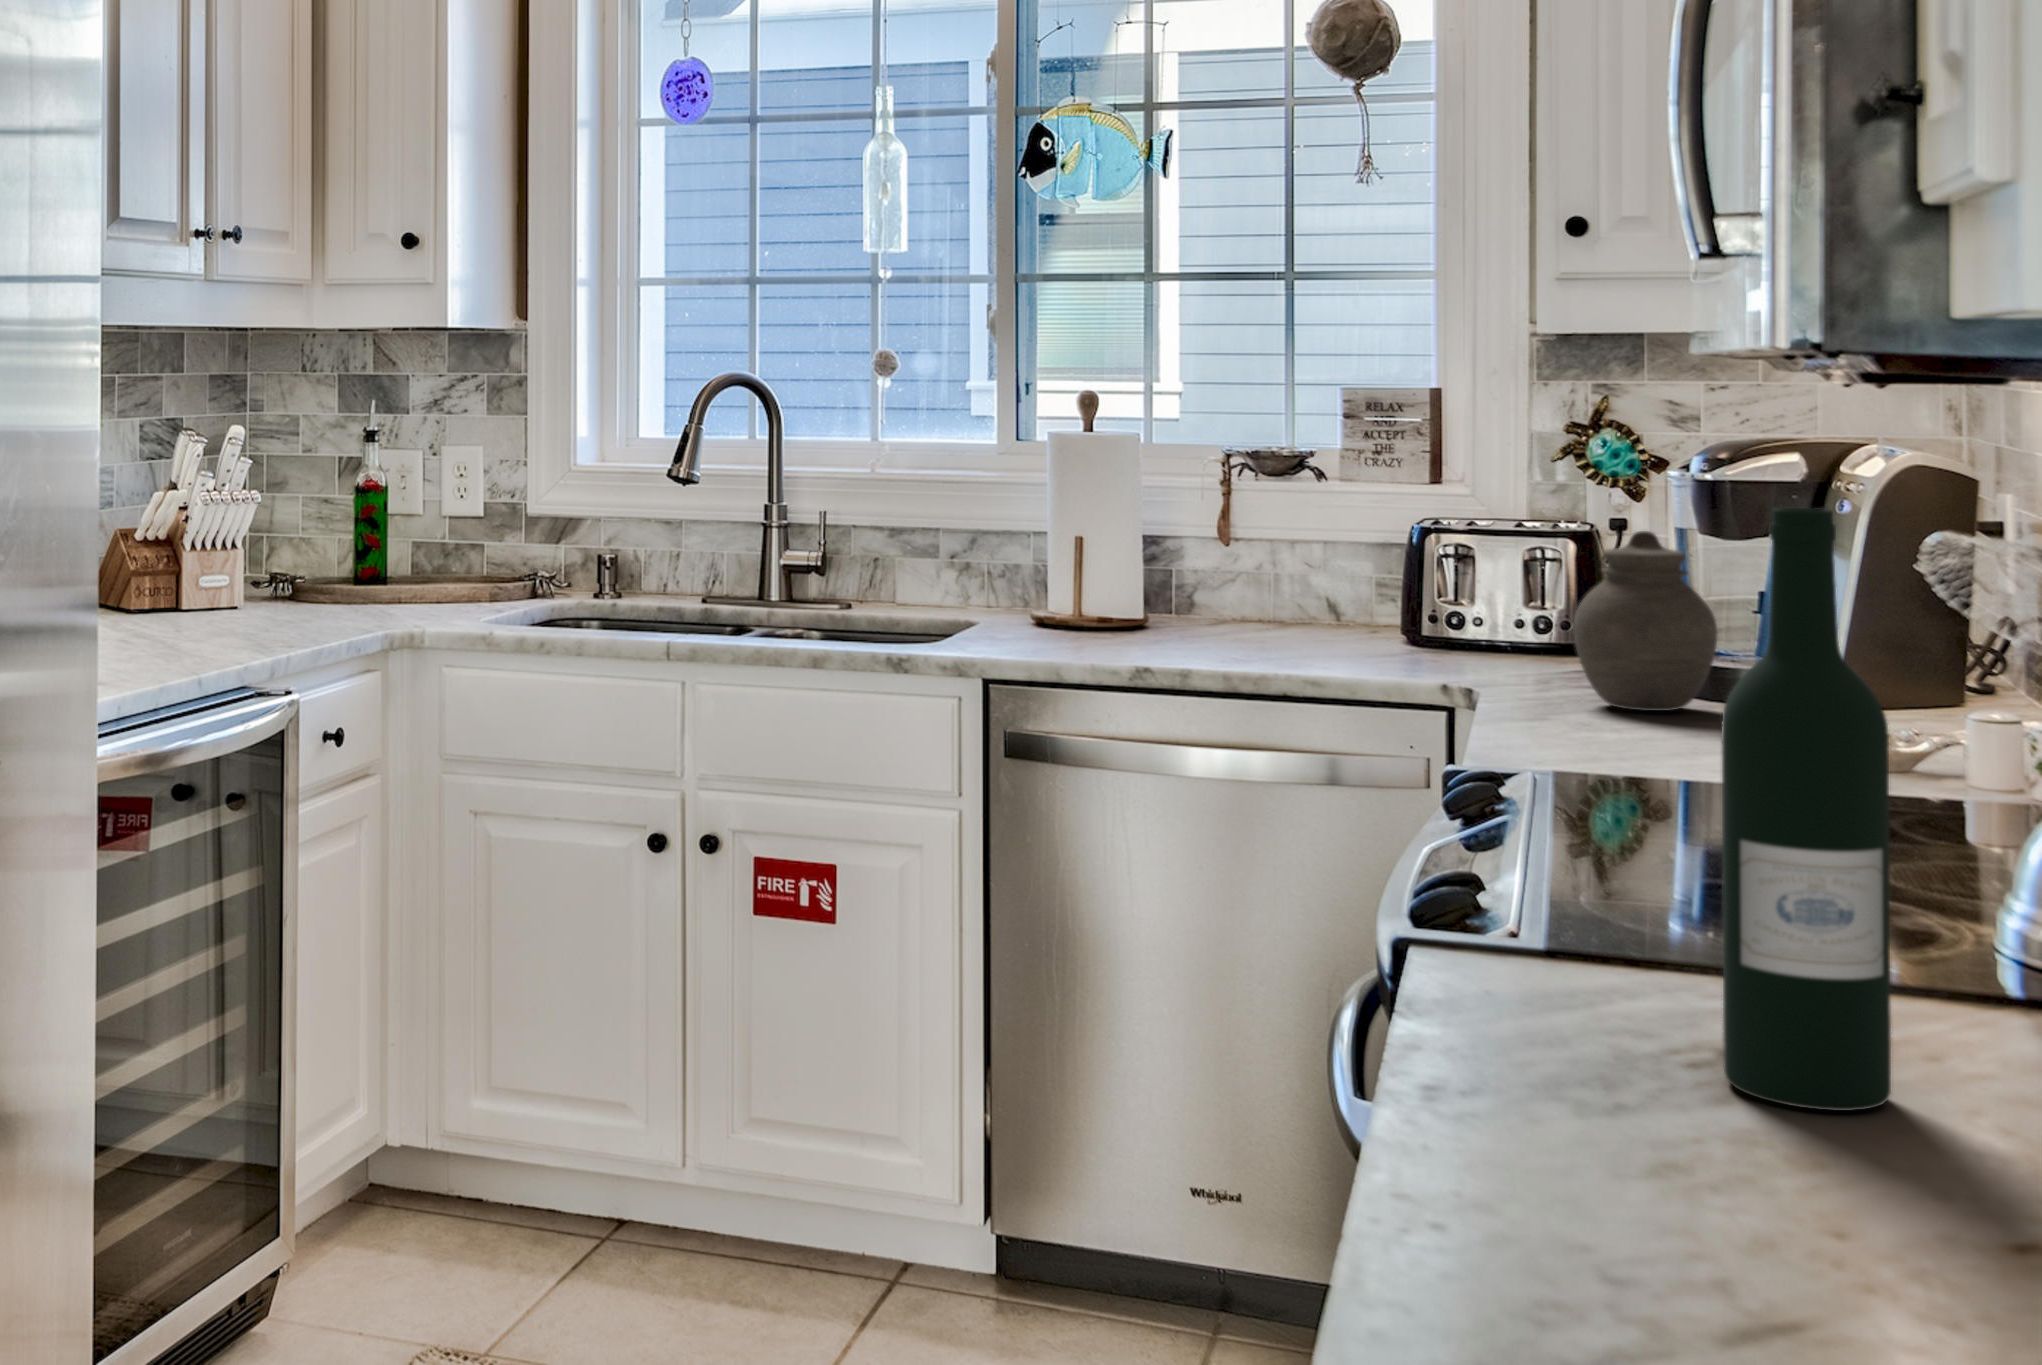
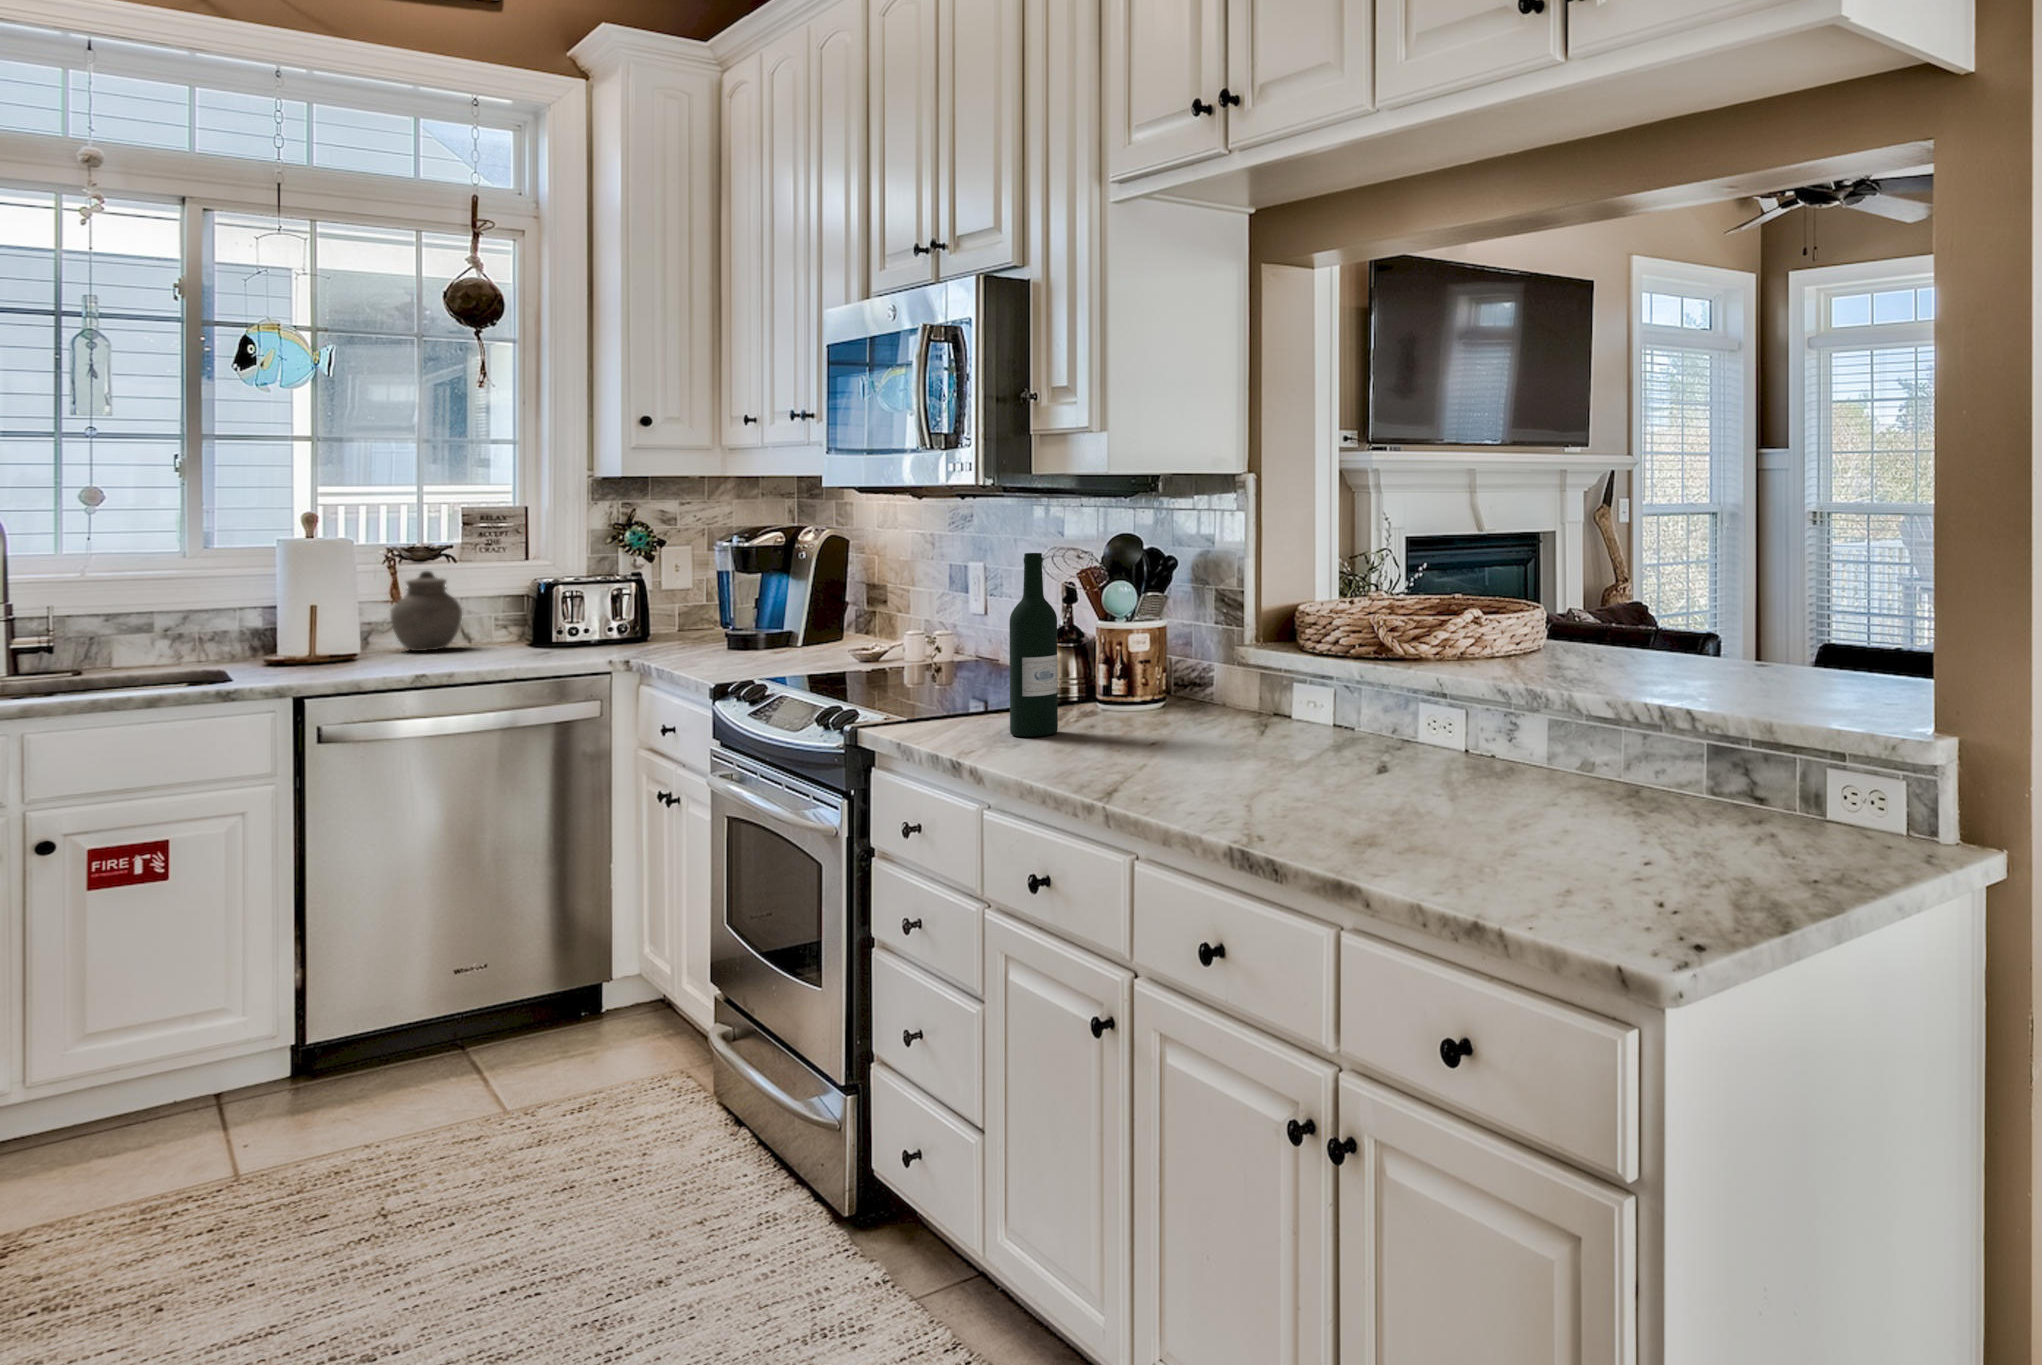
jar: present [1574,531,1717,711] -> present [391,571,462,651]

